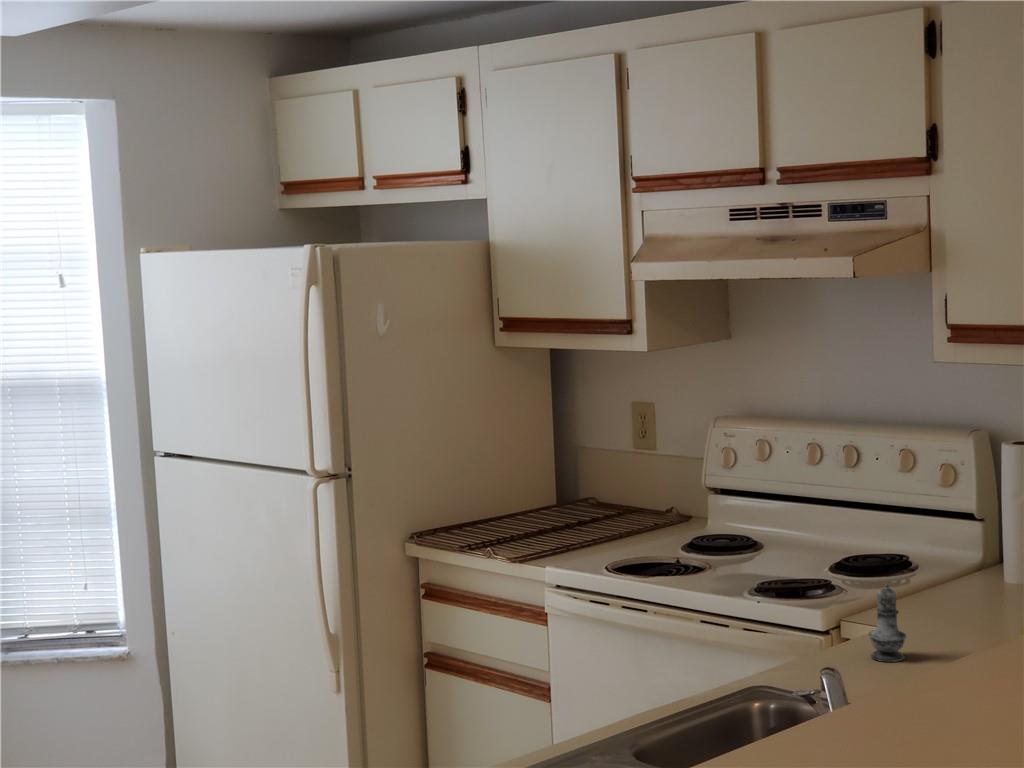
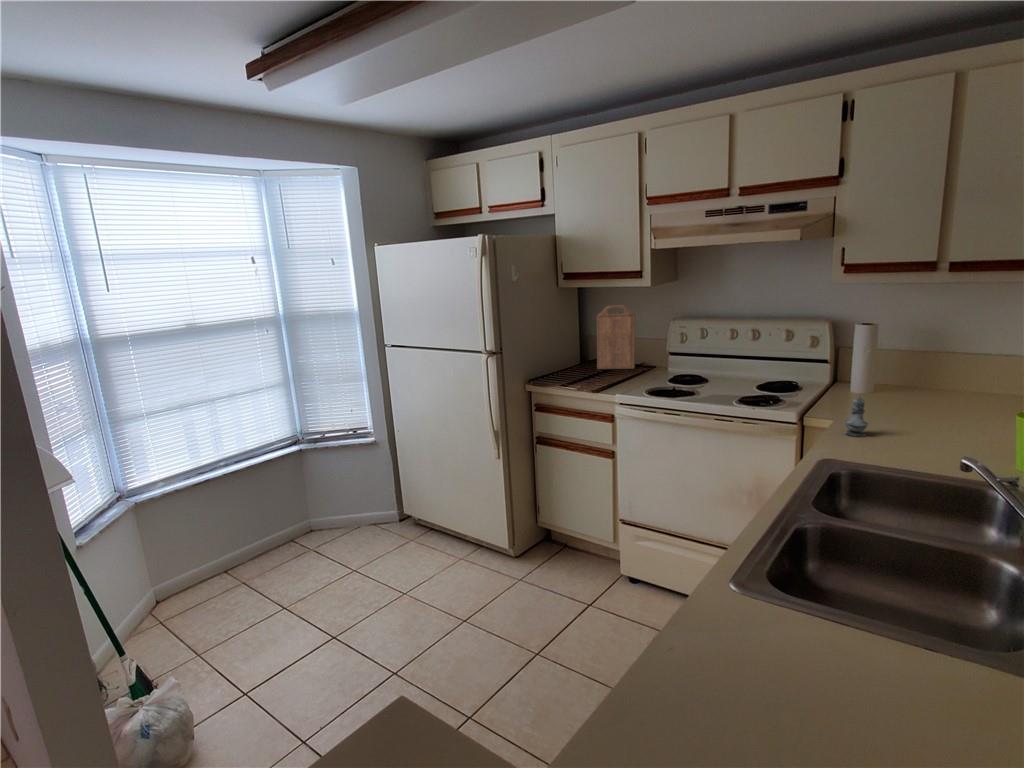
cutting board: none [578,380,659,515] -> present [597,305,635,369]

